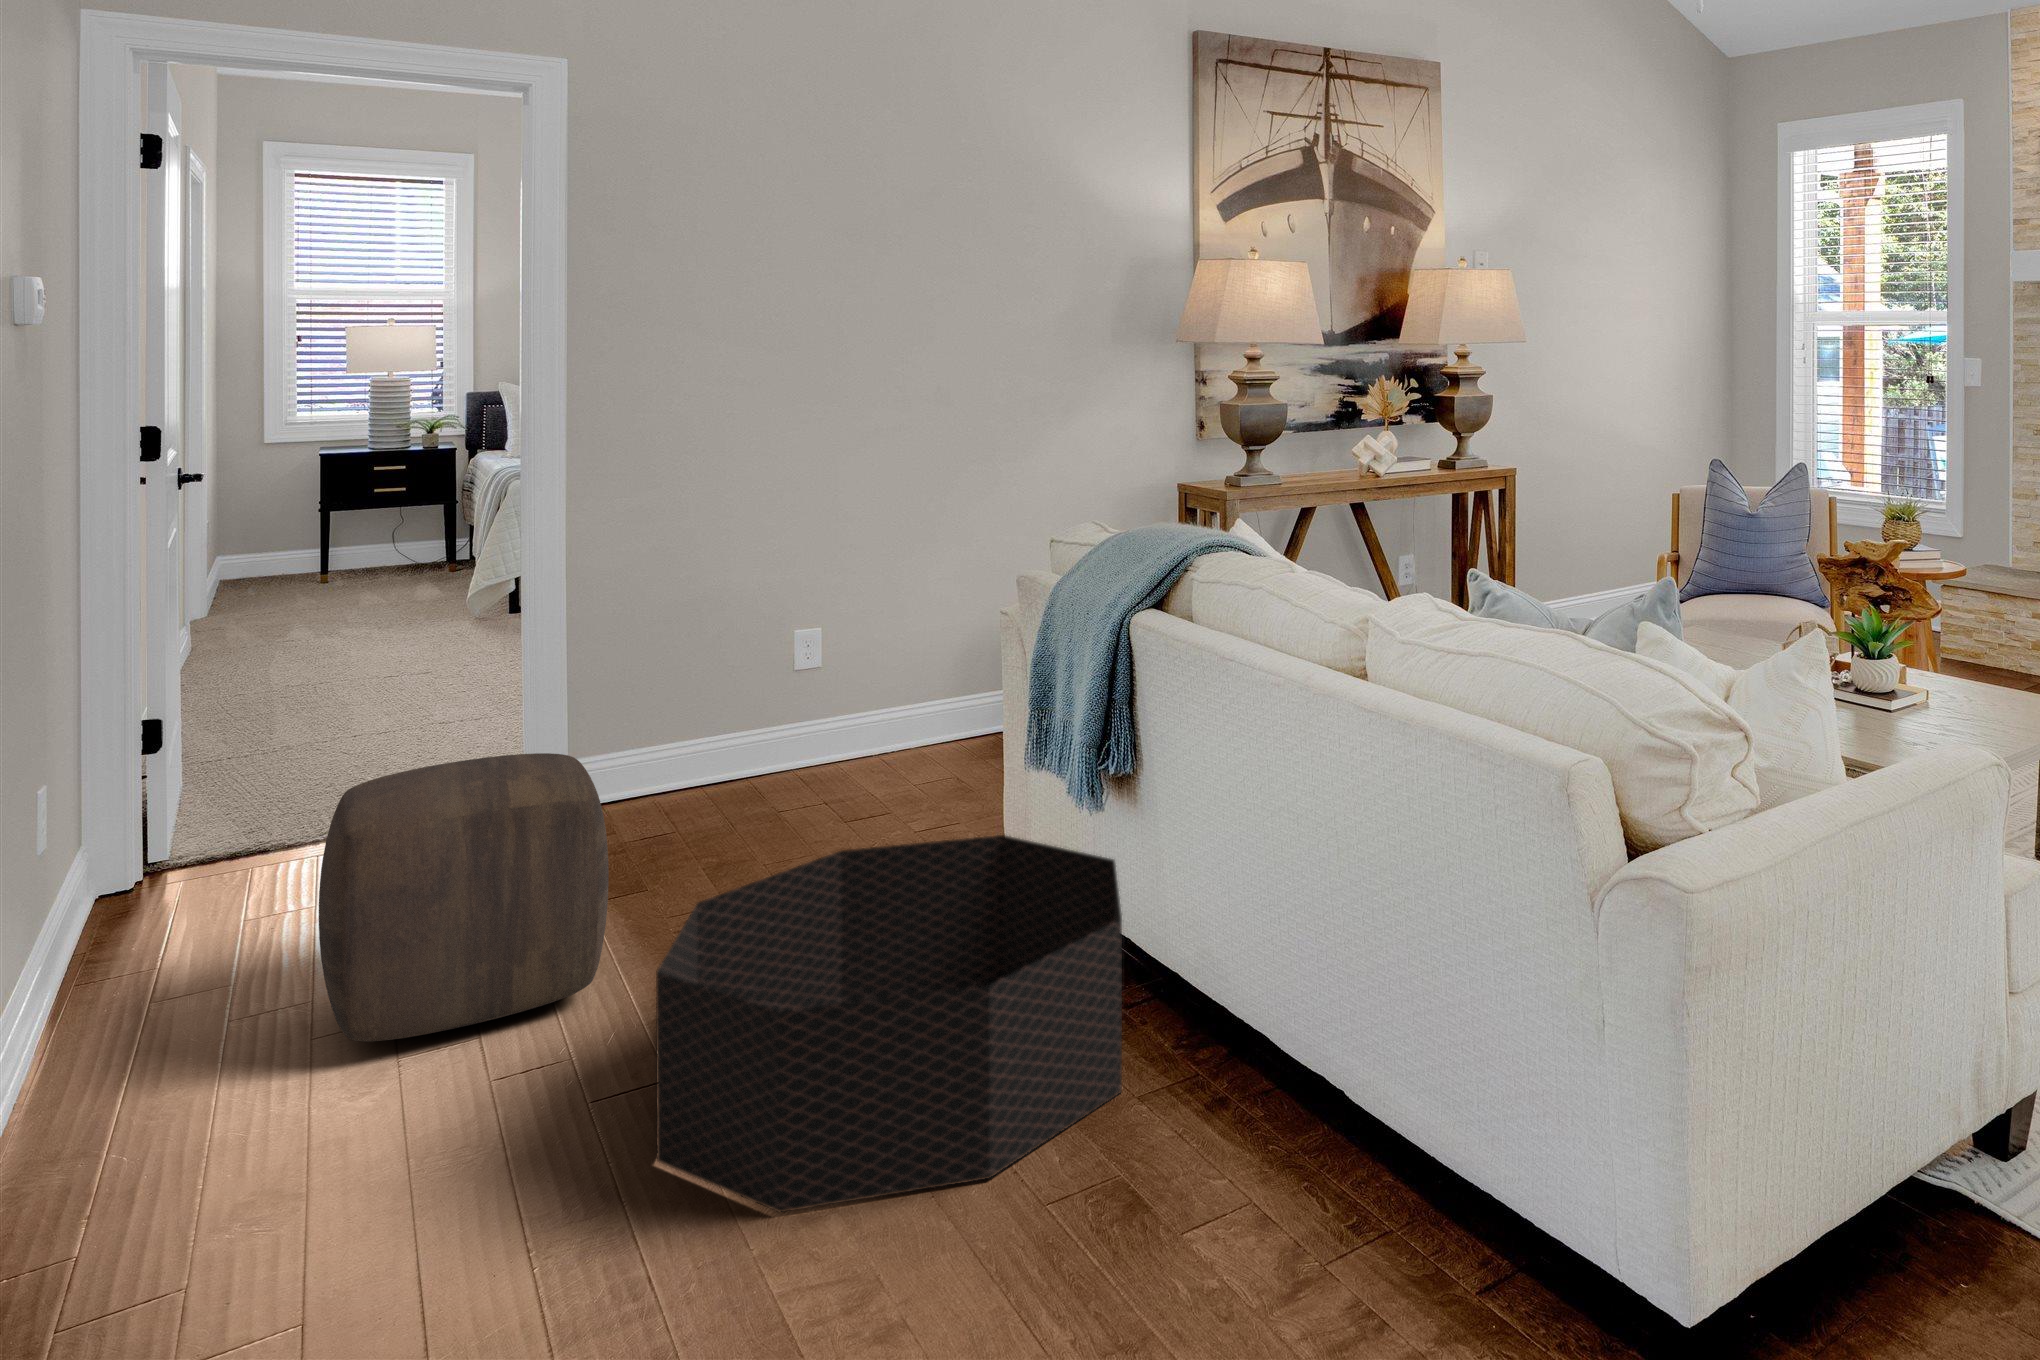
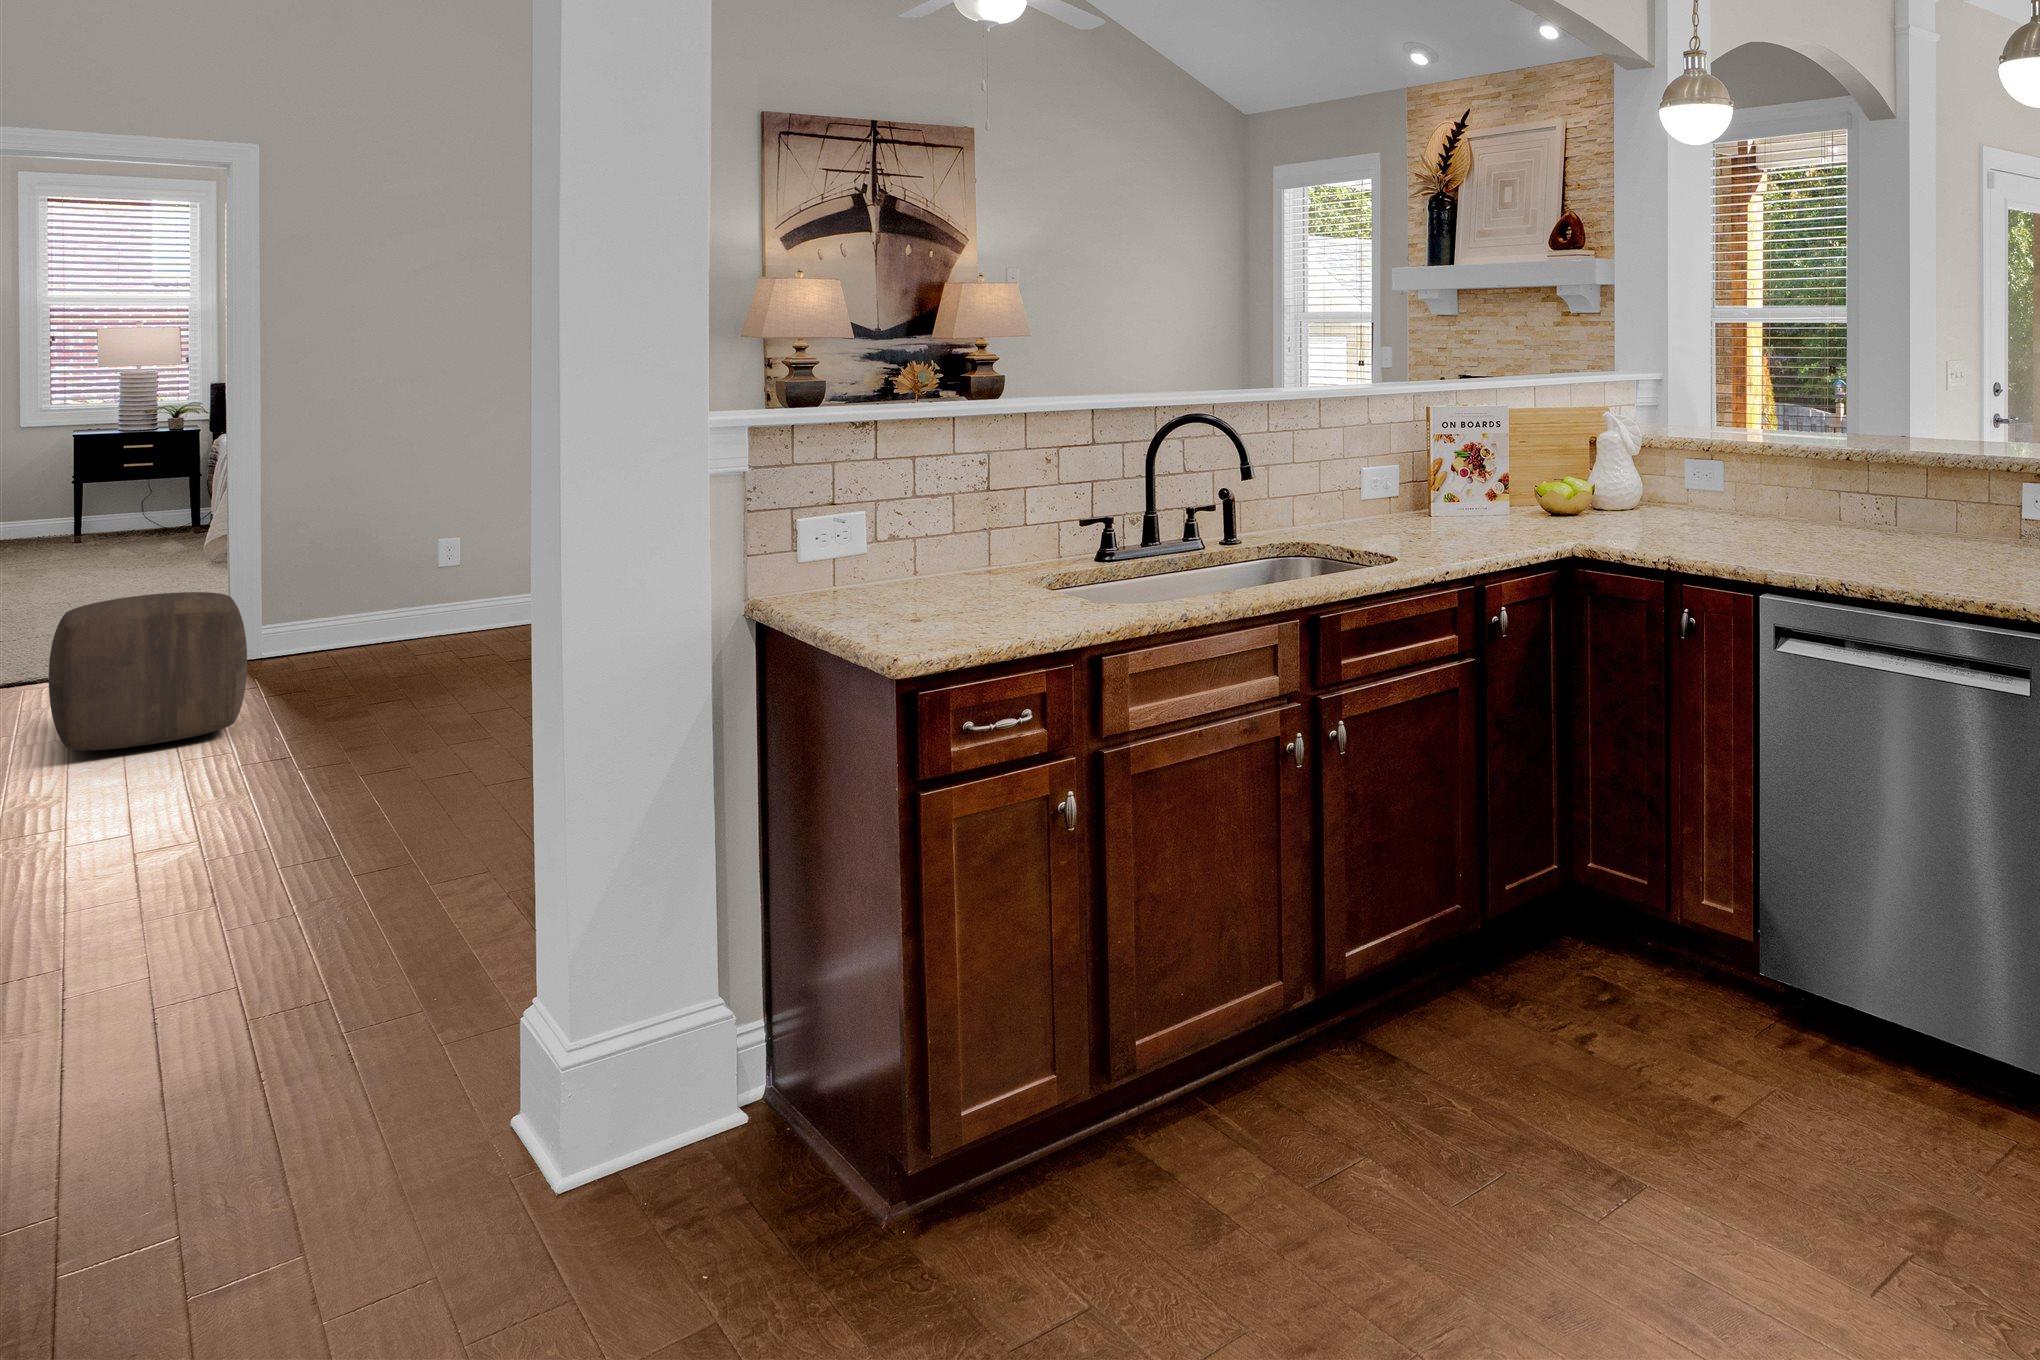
basket: present [656,835,1122,1212] -> none [250,631,569,799]

